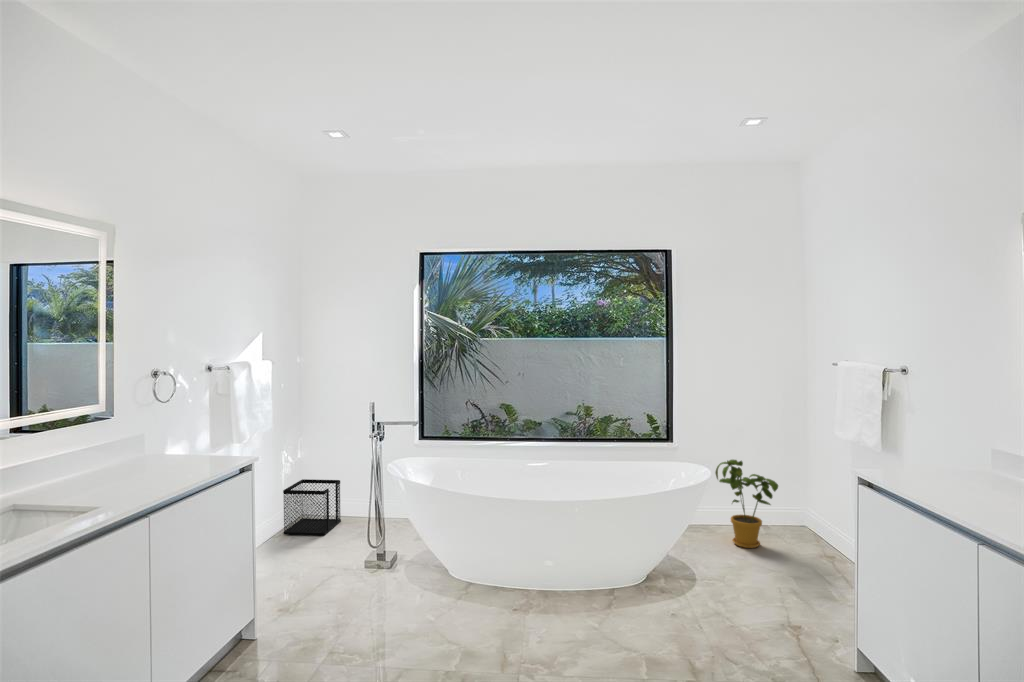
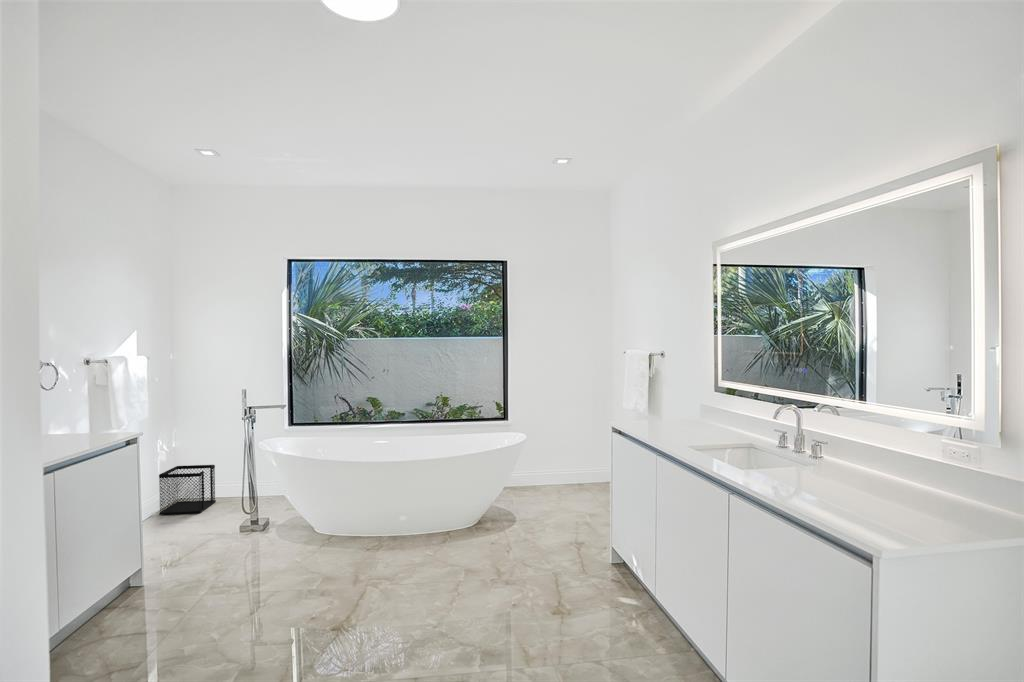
house plant: present [715,460,778,548] -> none [538,429,584,498]

